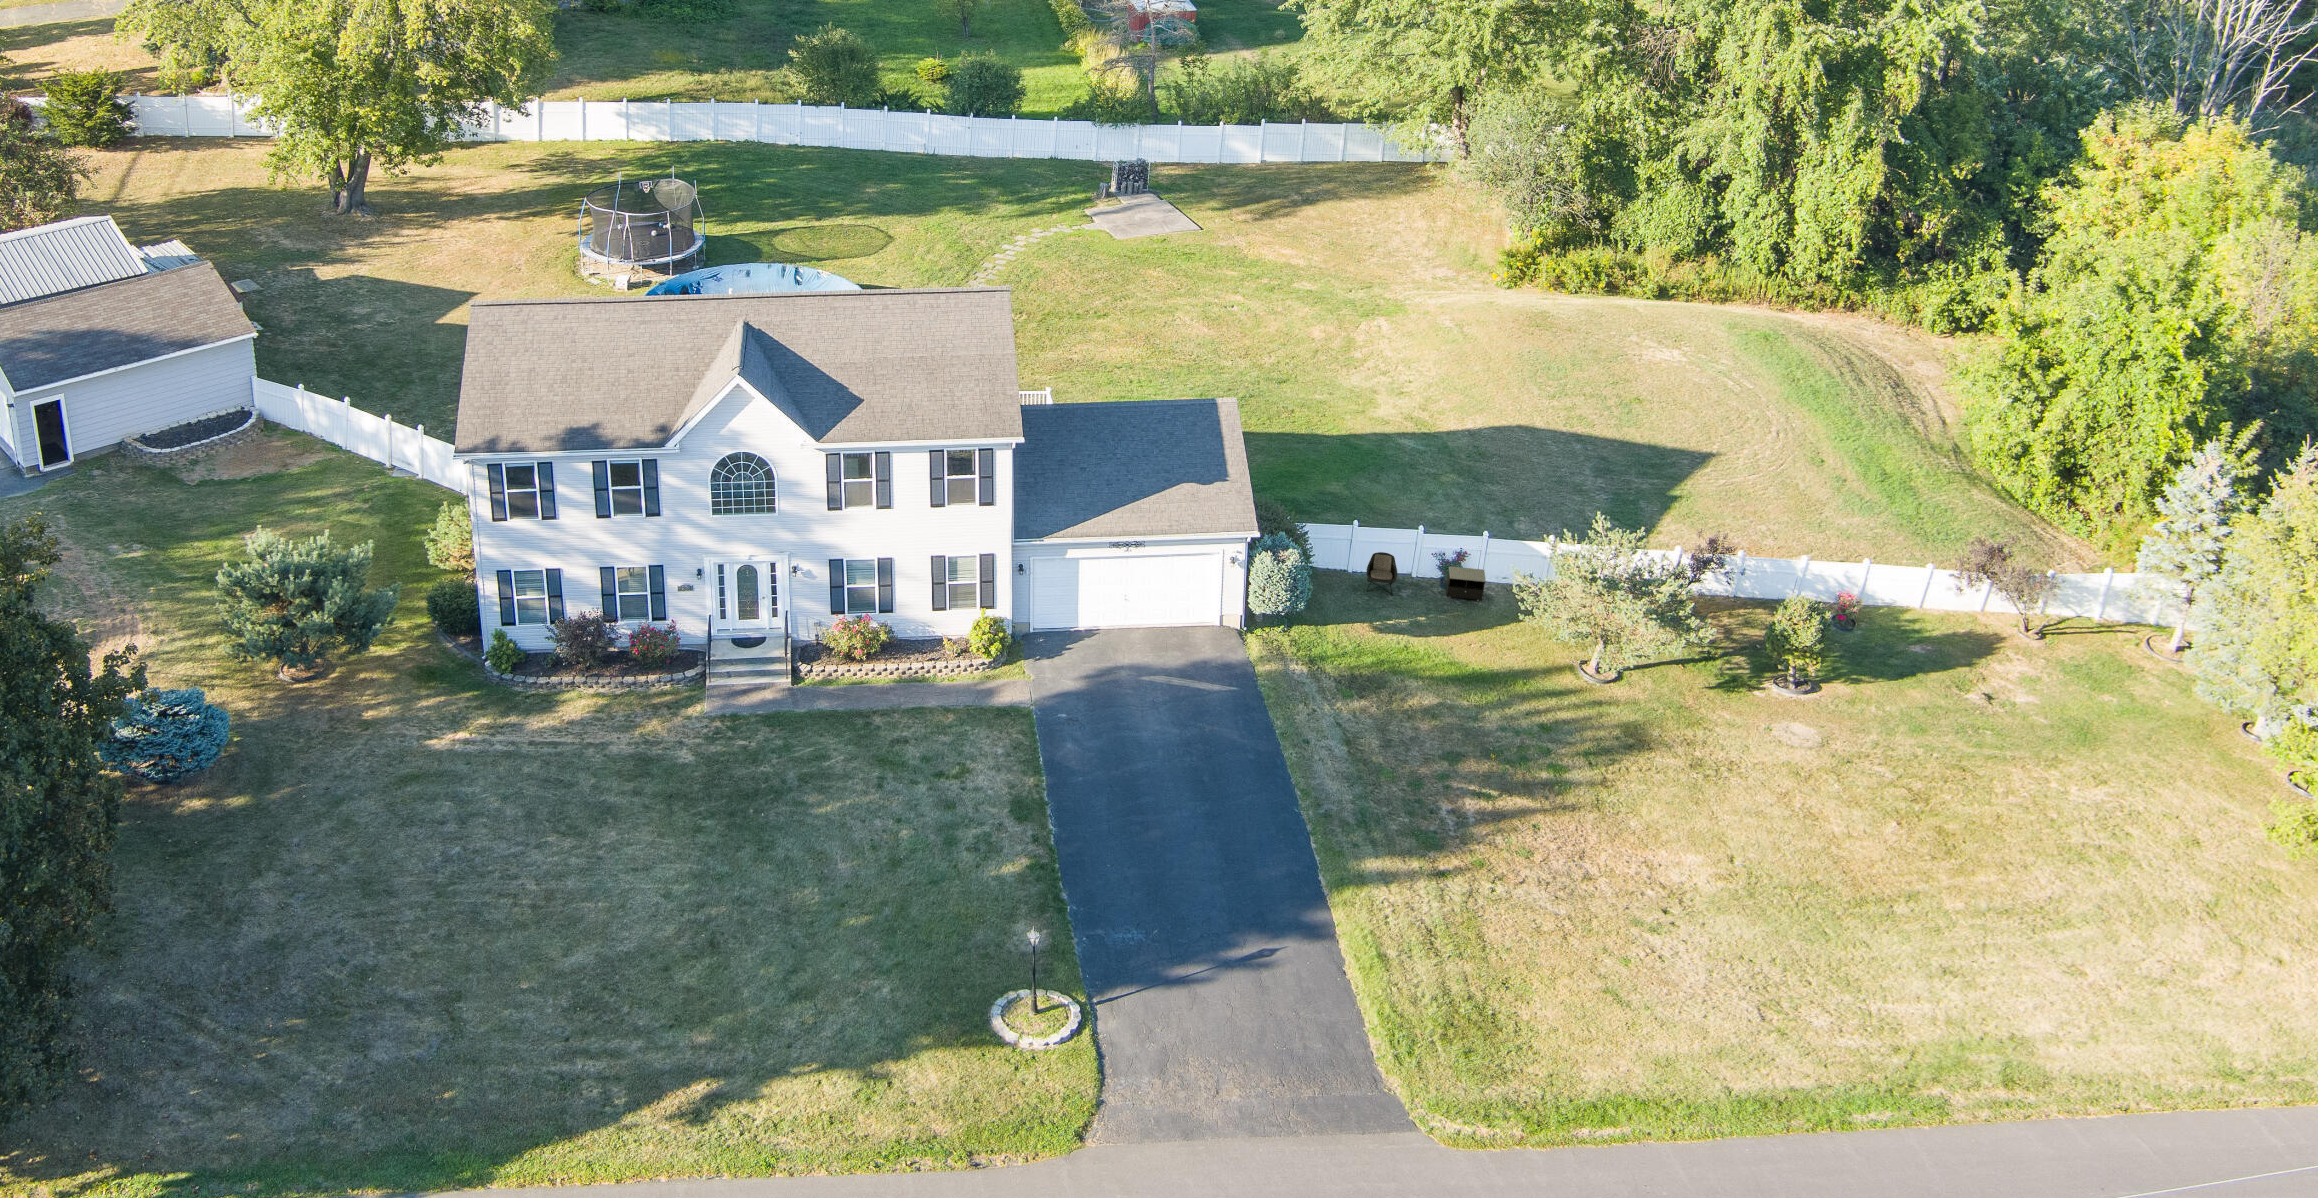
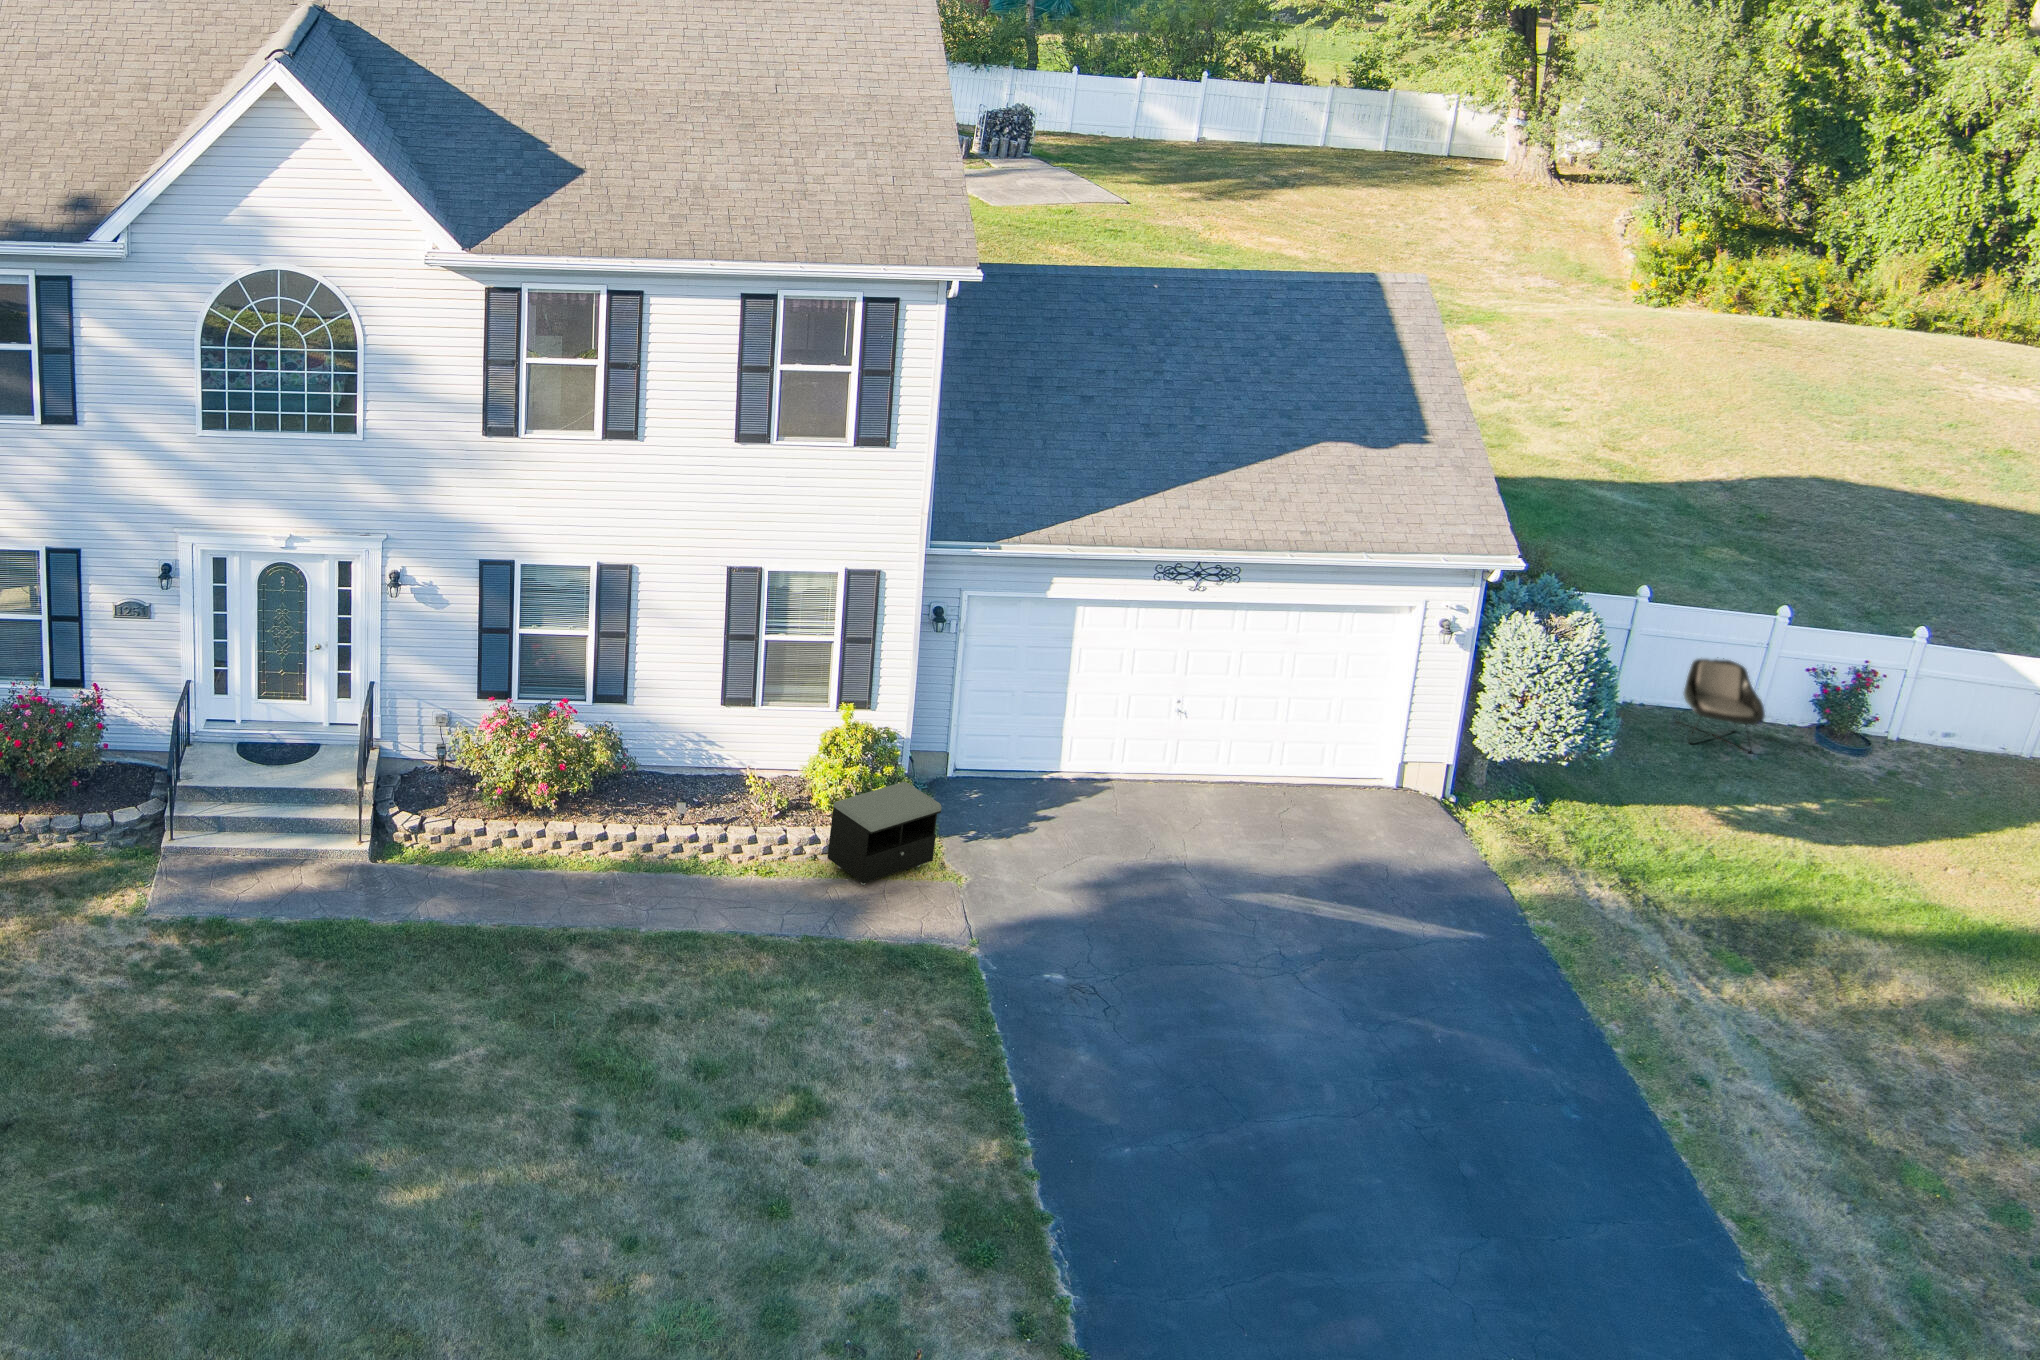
storage bench: present [1446,566,1486,601] -> present [827,782,941,885]

